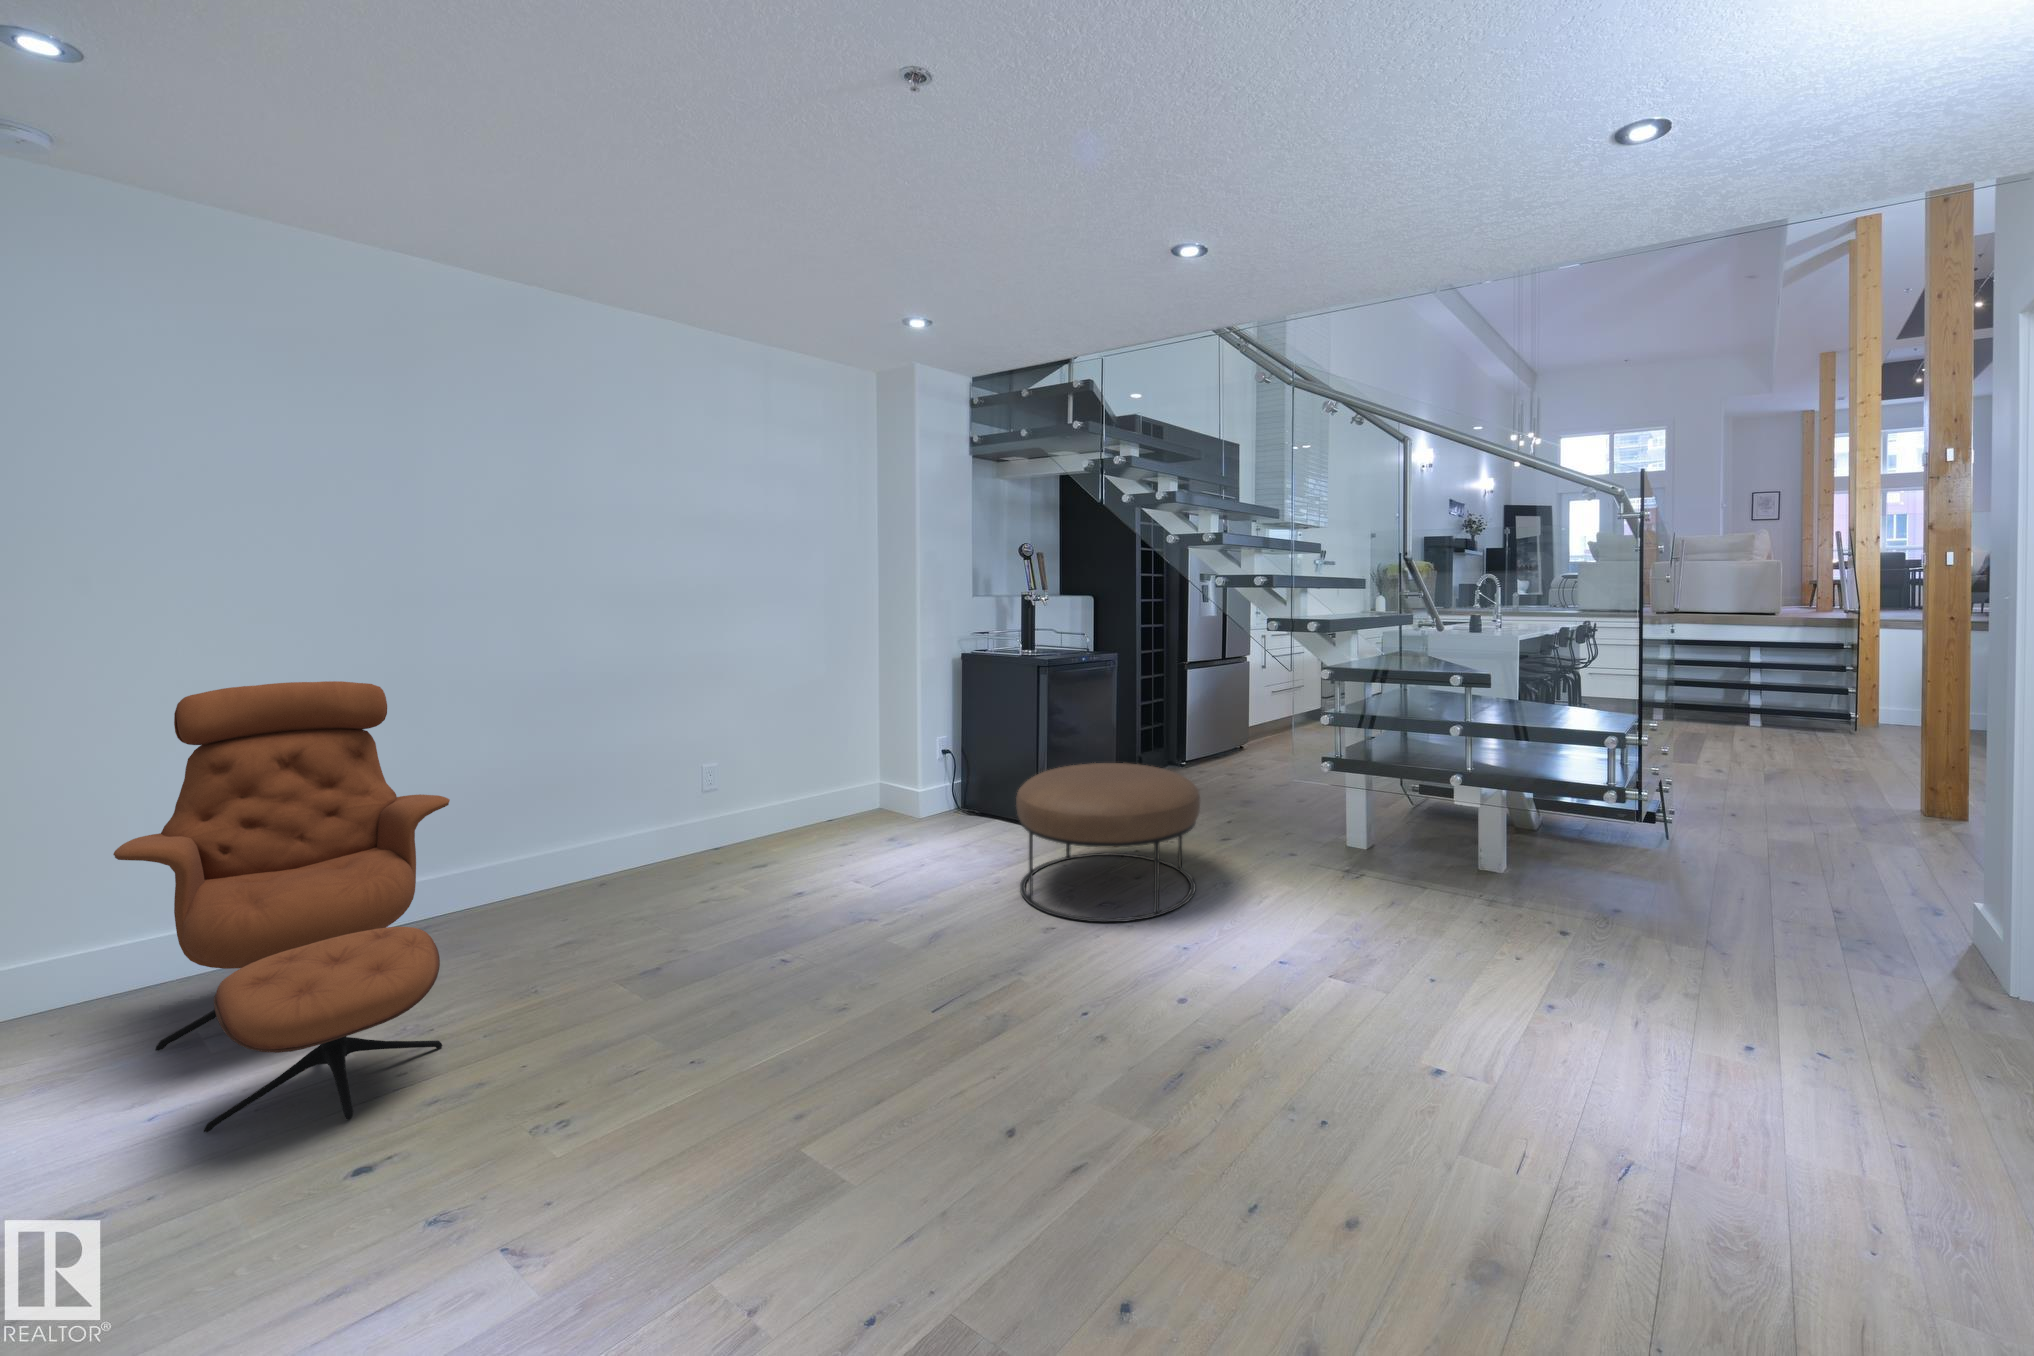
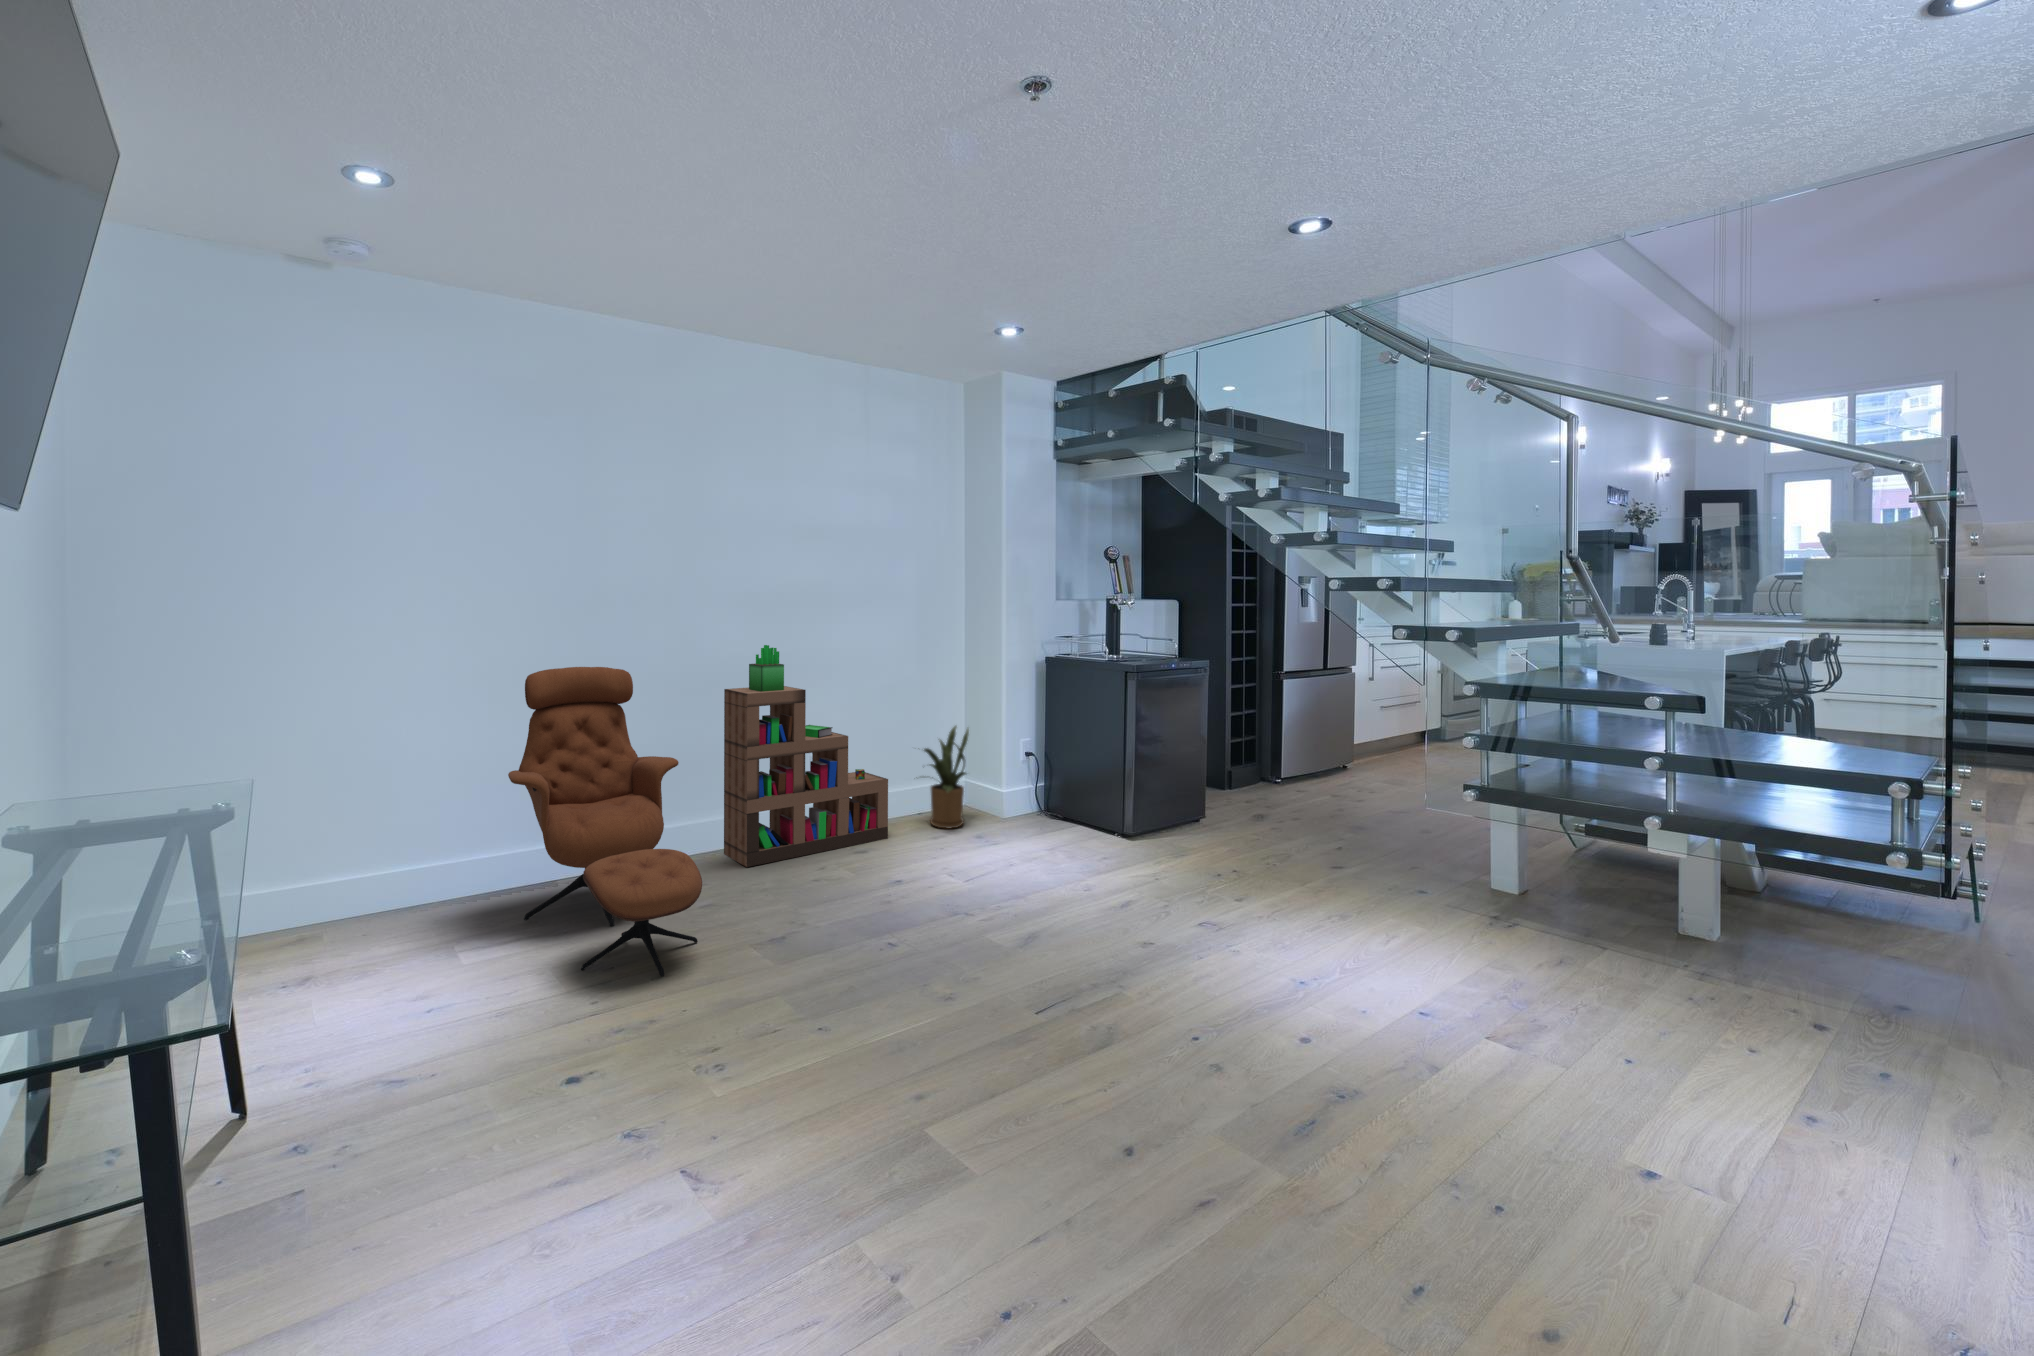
bookshelf: none [551,647,777,917] -> present [724,645,888,867]
house plant: none [811,726,881,839] -> present [924,726,969,829]
ottoman: present [1016,763,1200,922] -> none [1116,771,1310,923]

